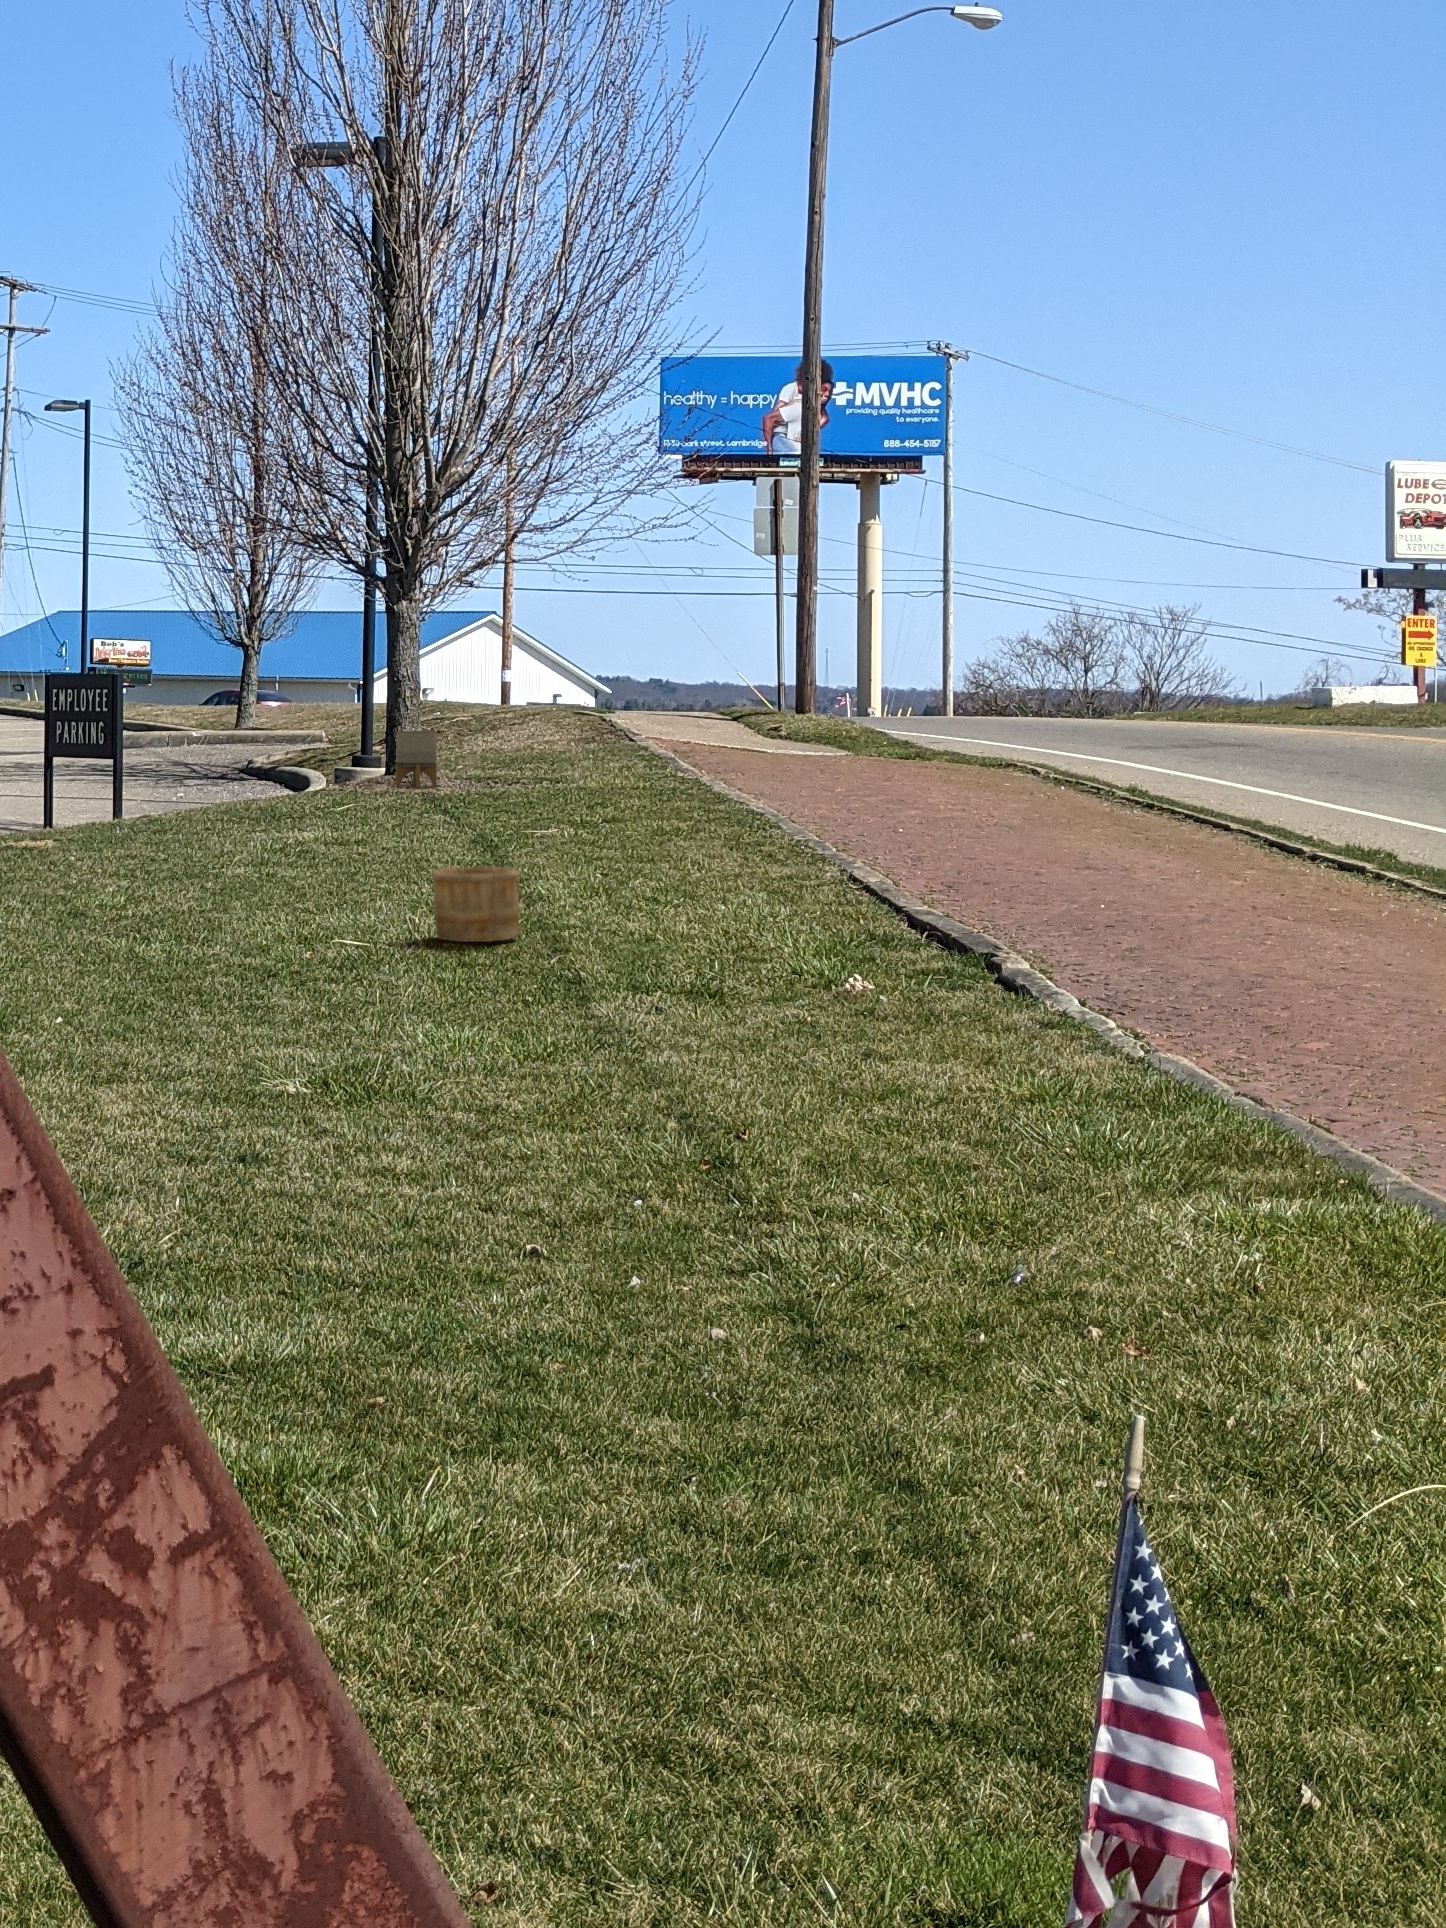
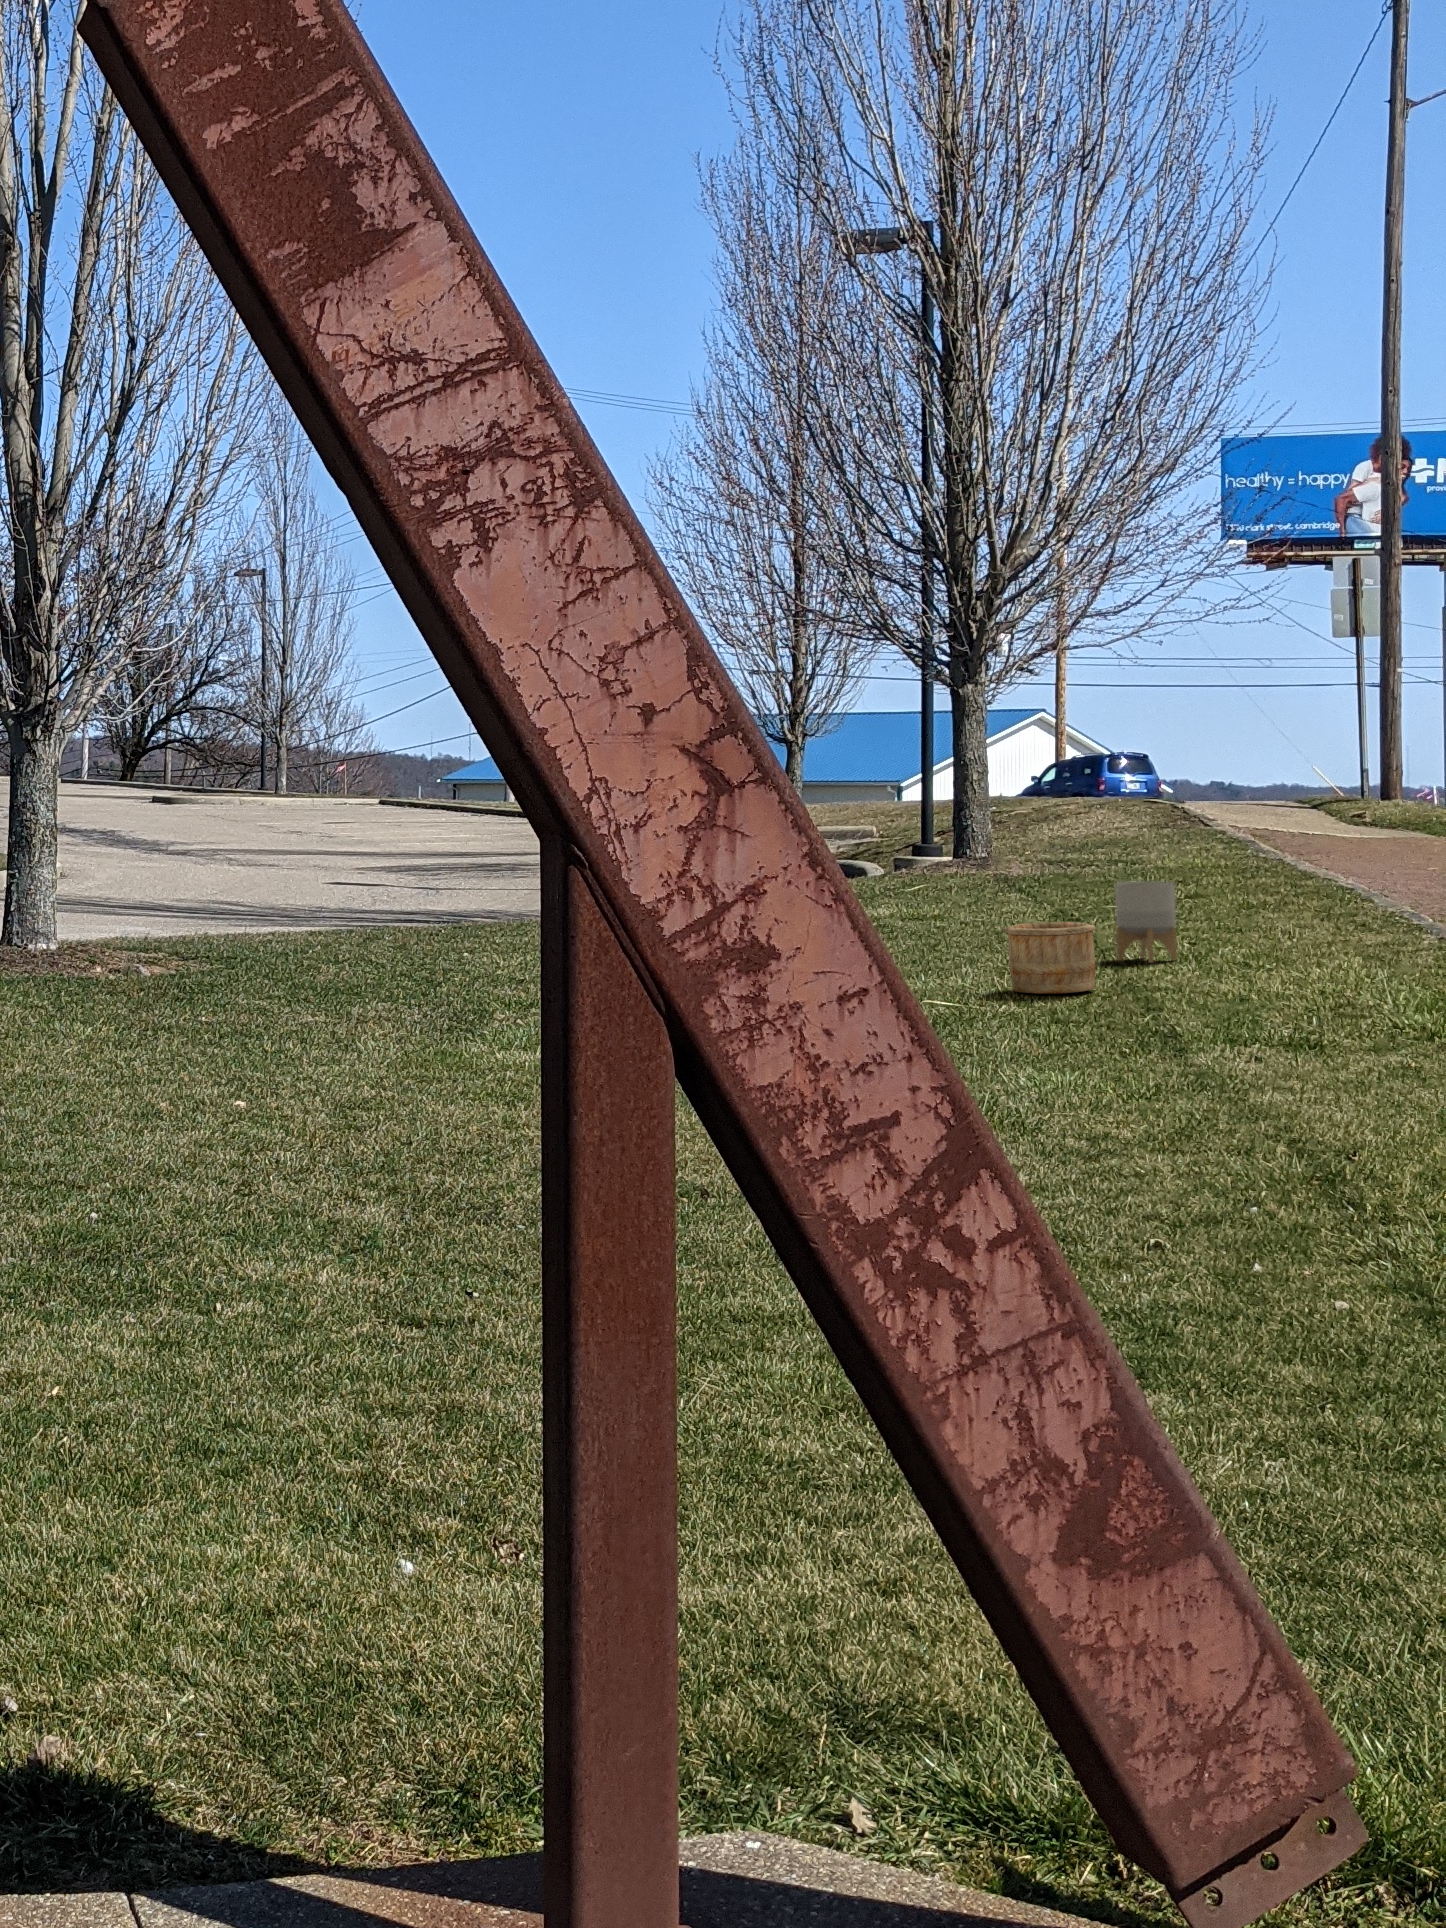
planter: present [396,731,437,788] -> present [1115,881,1177,963]

